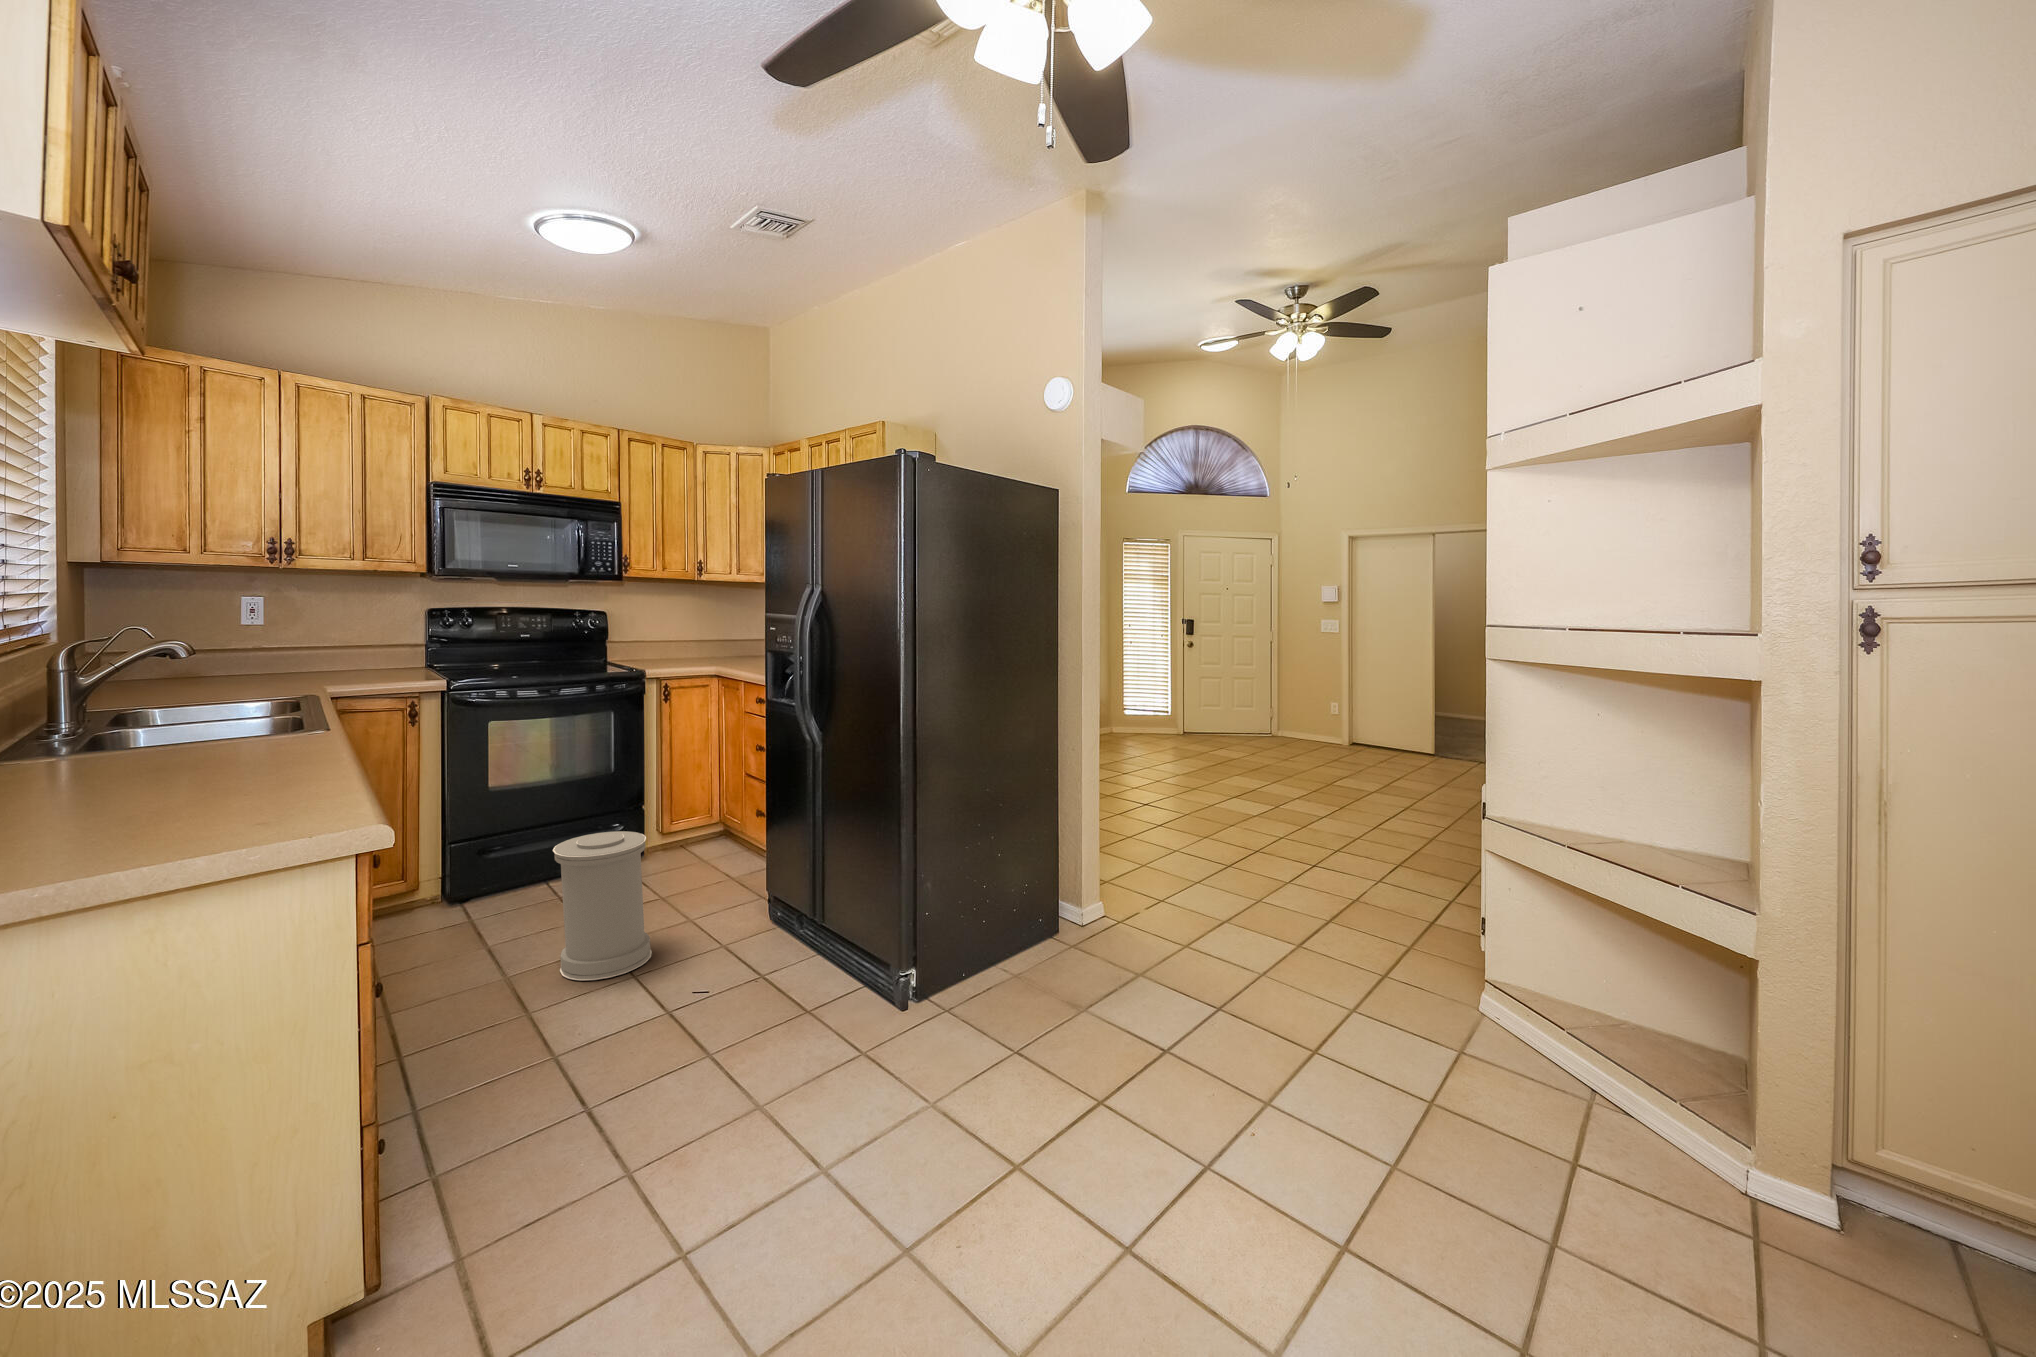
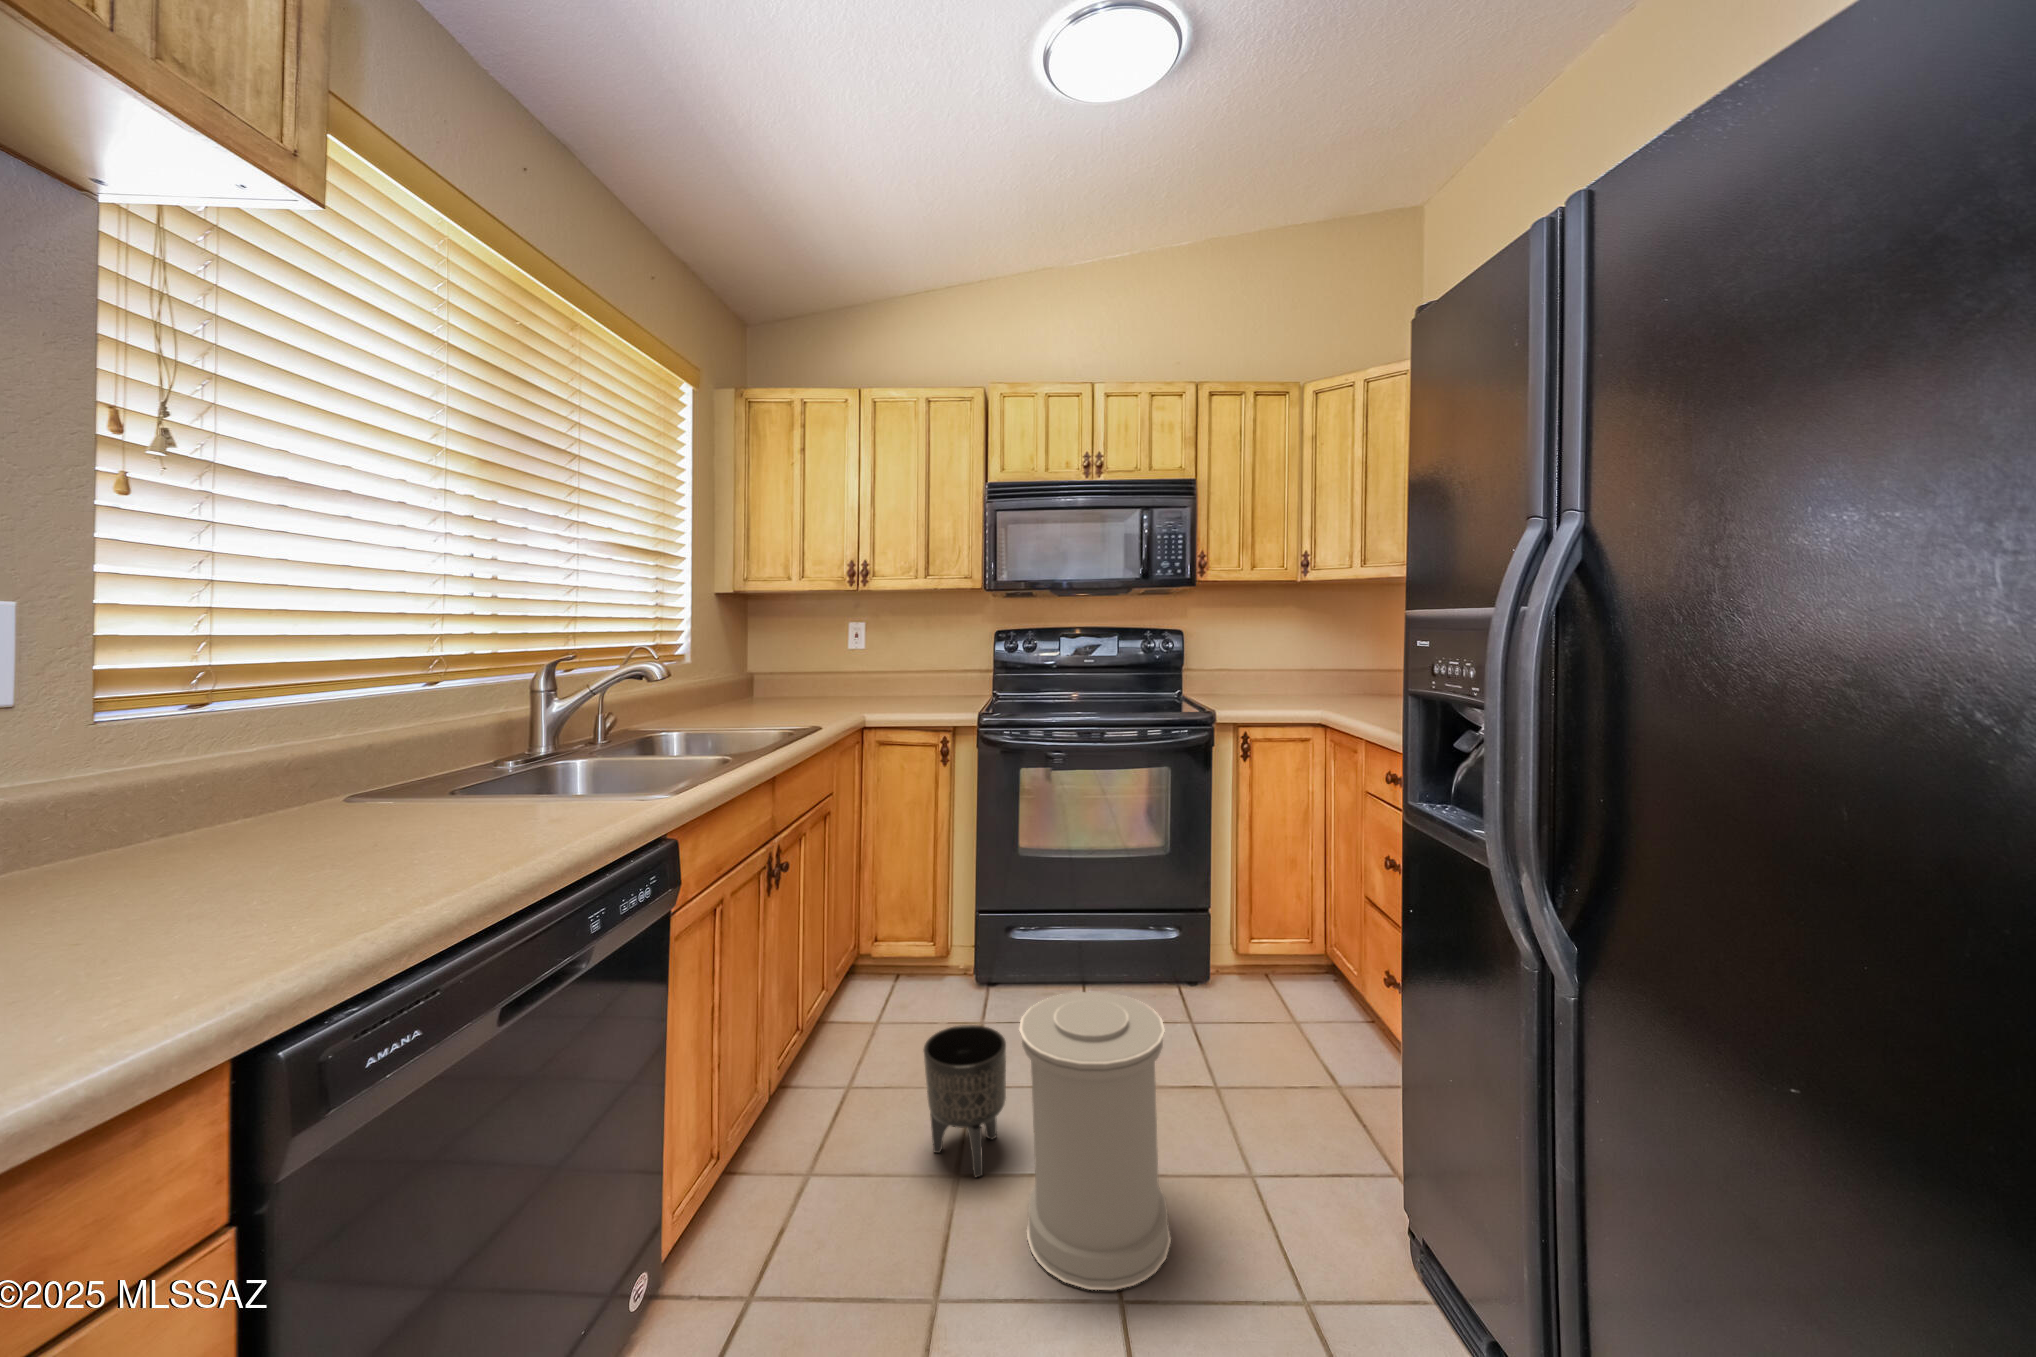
planter: none [460,882,527,971] -> present [924,1025,1006,1177]

